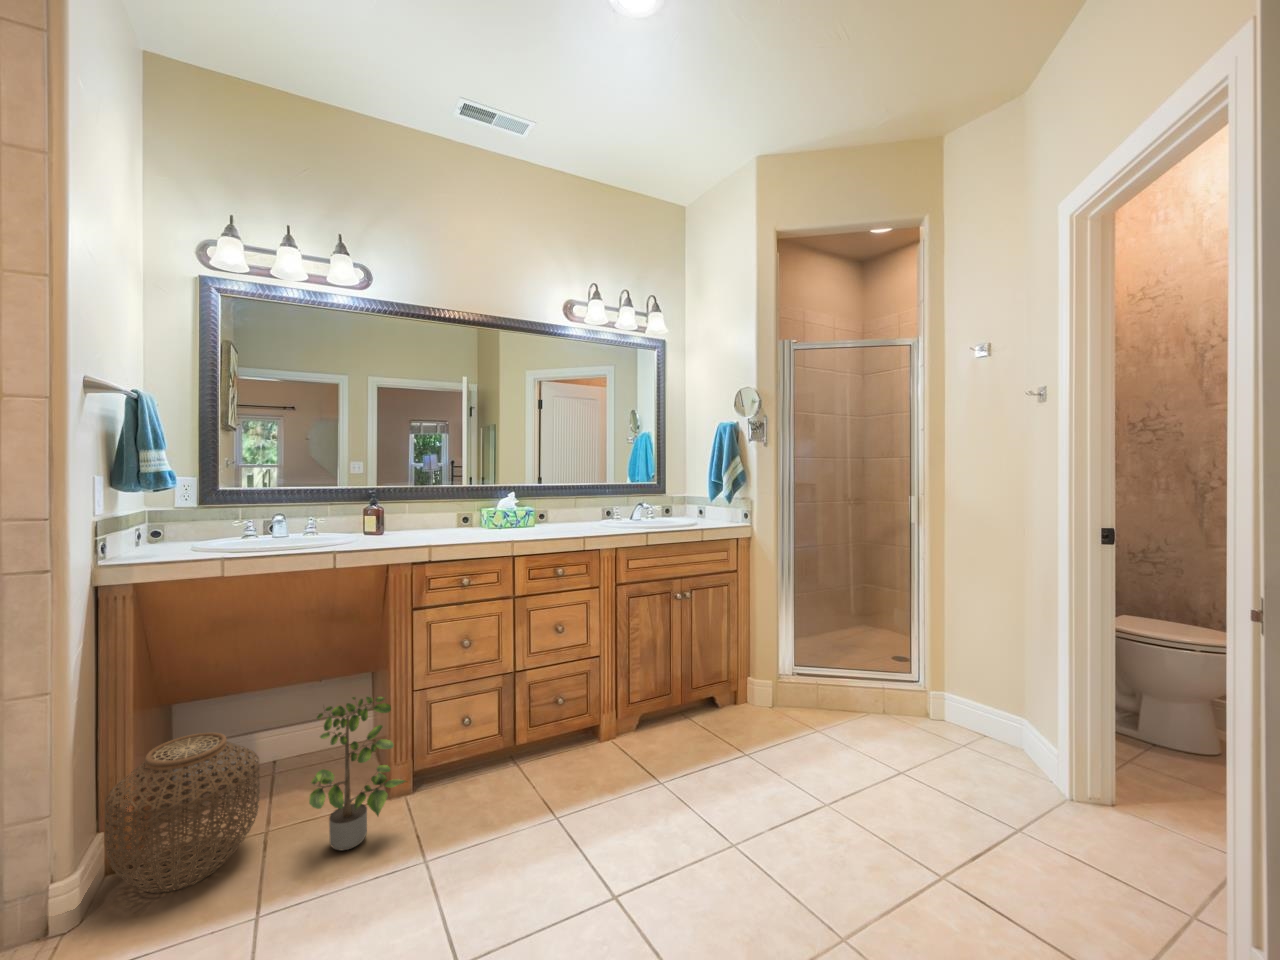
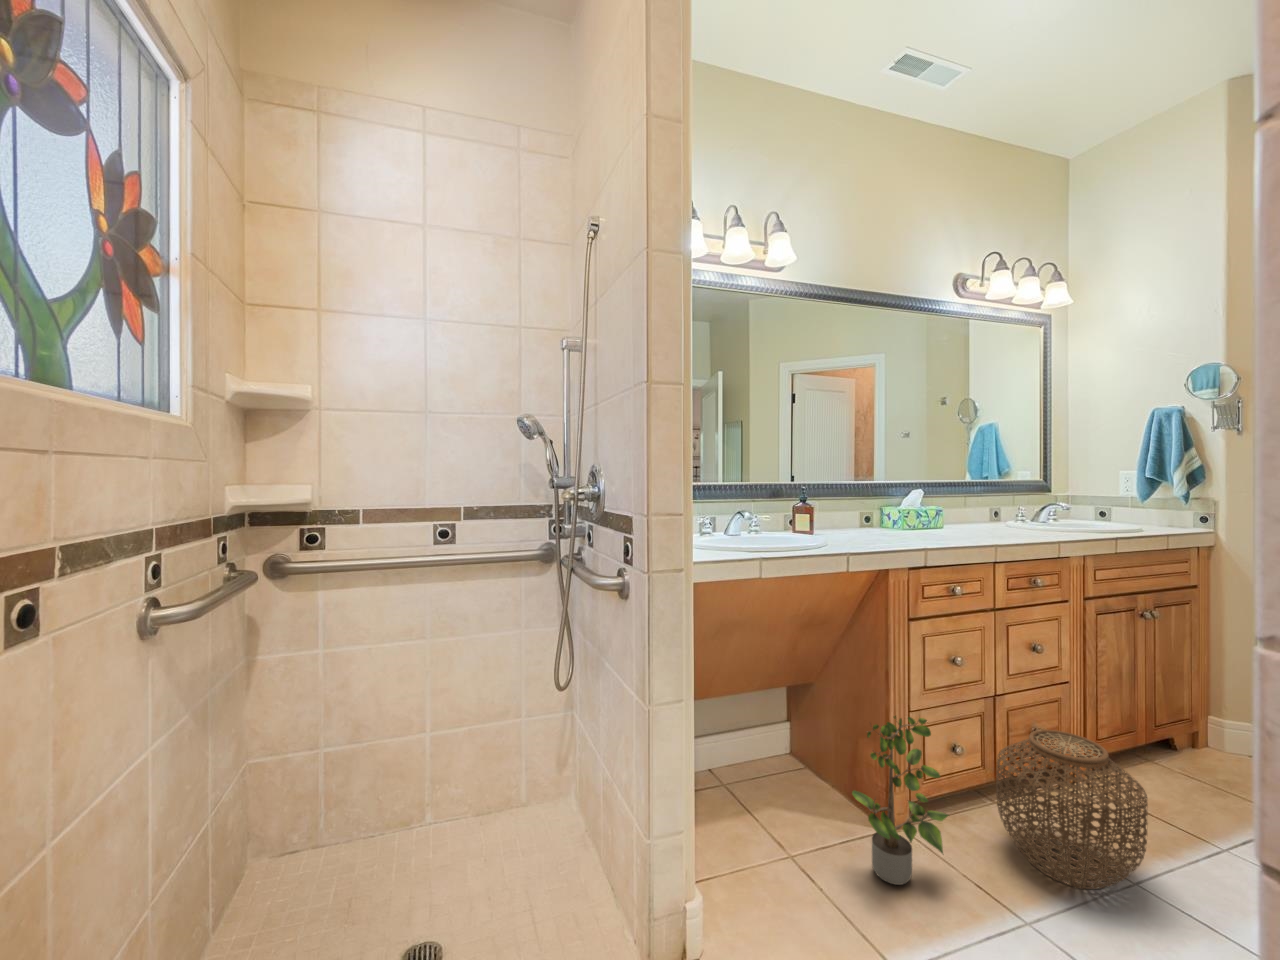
woven basket: present [105,733,260,893] -> present [996,730,1148,889]

